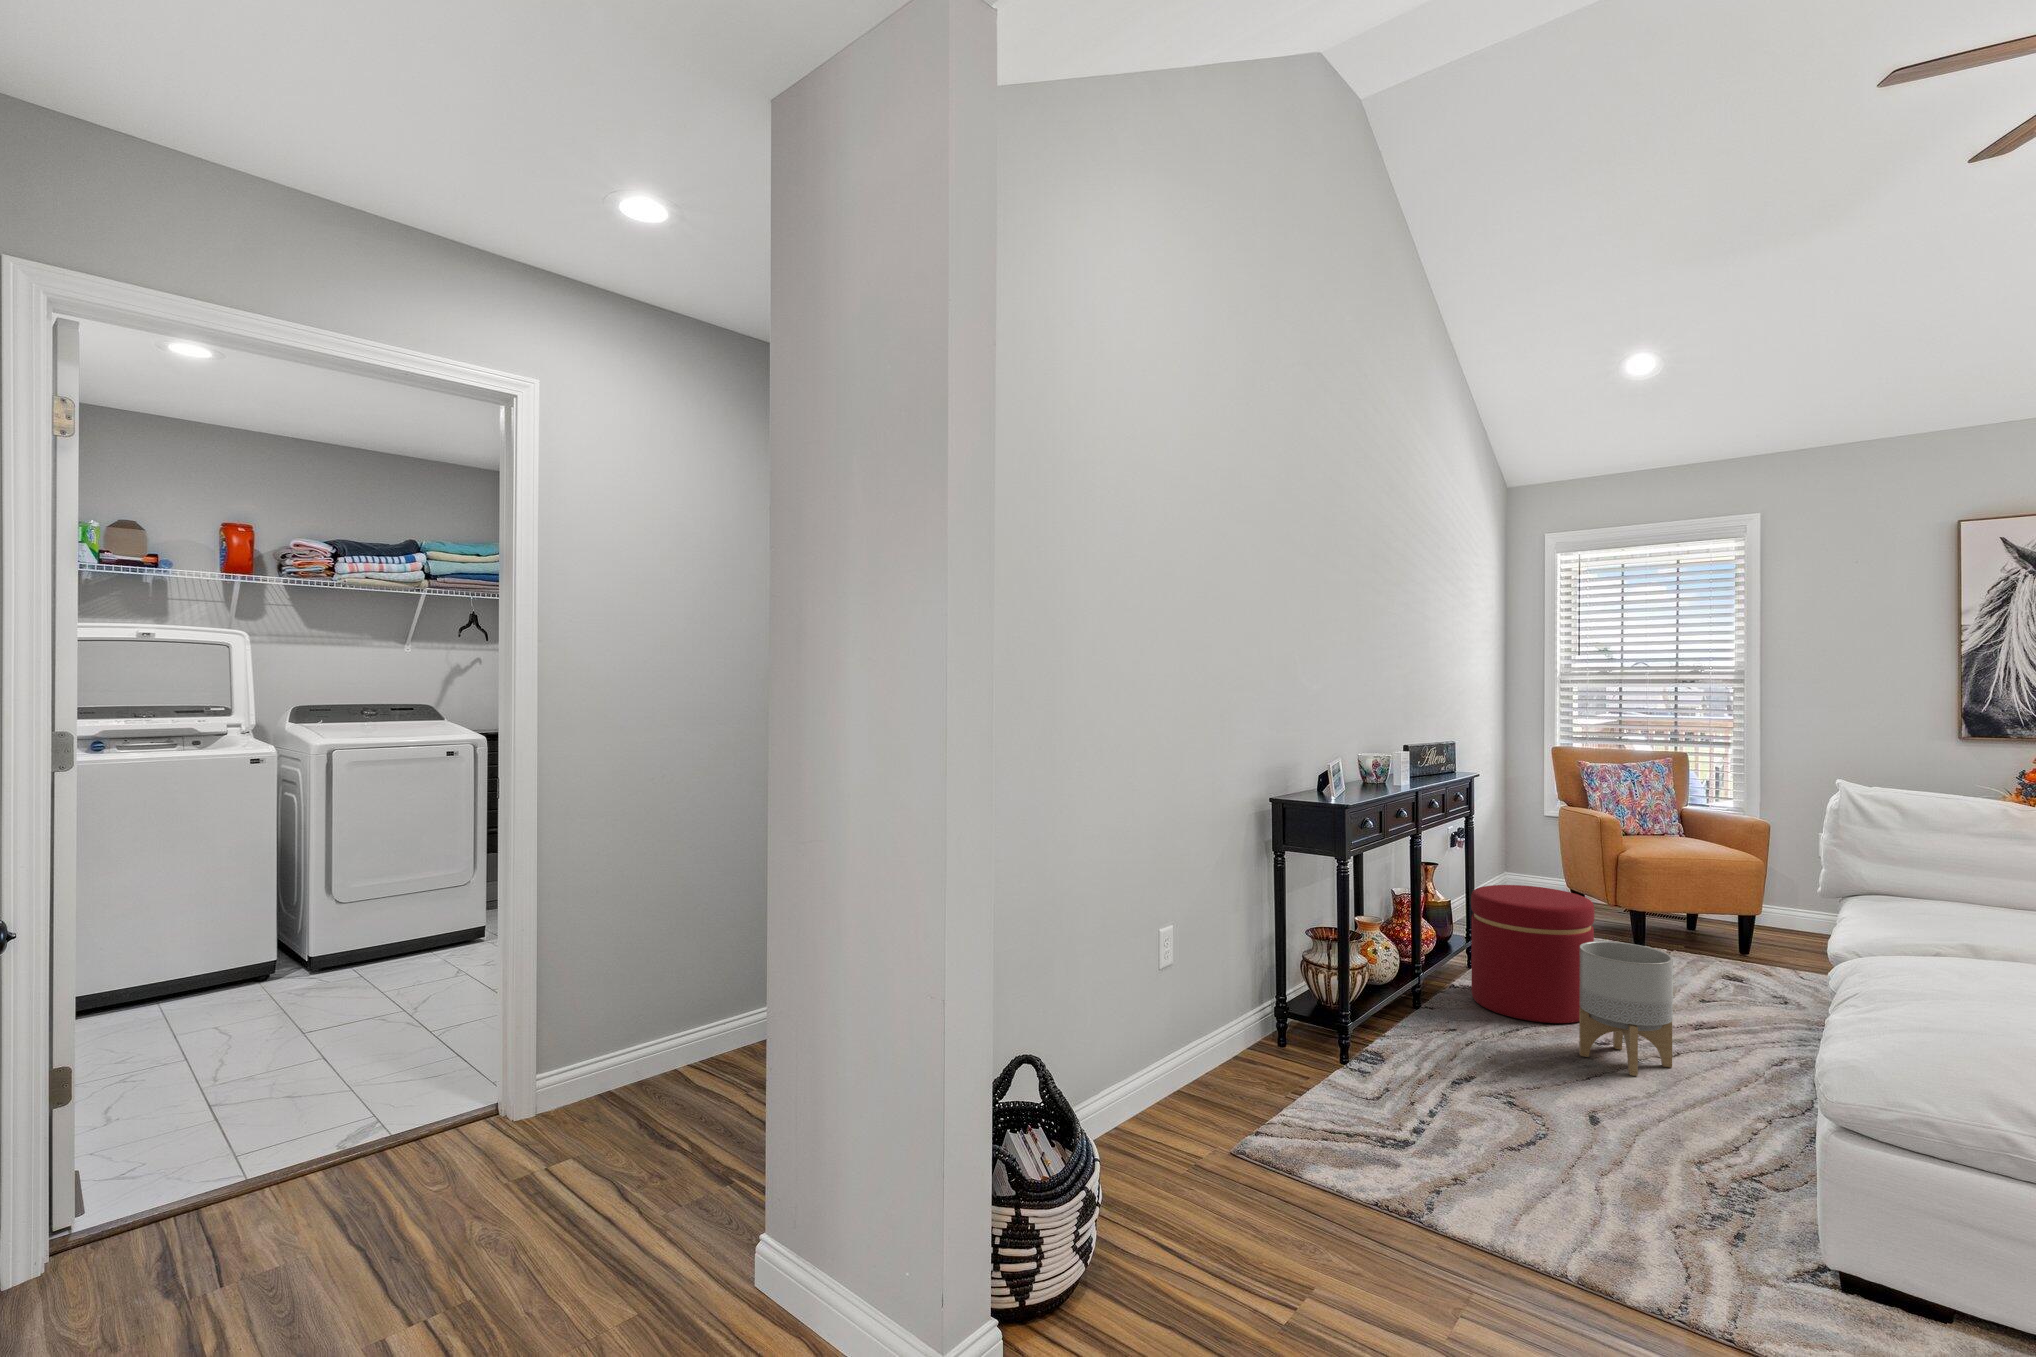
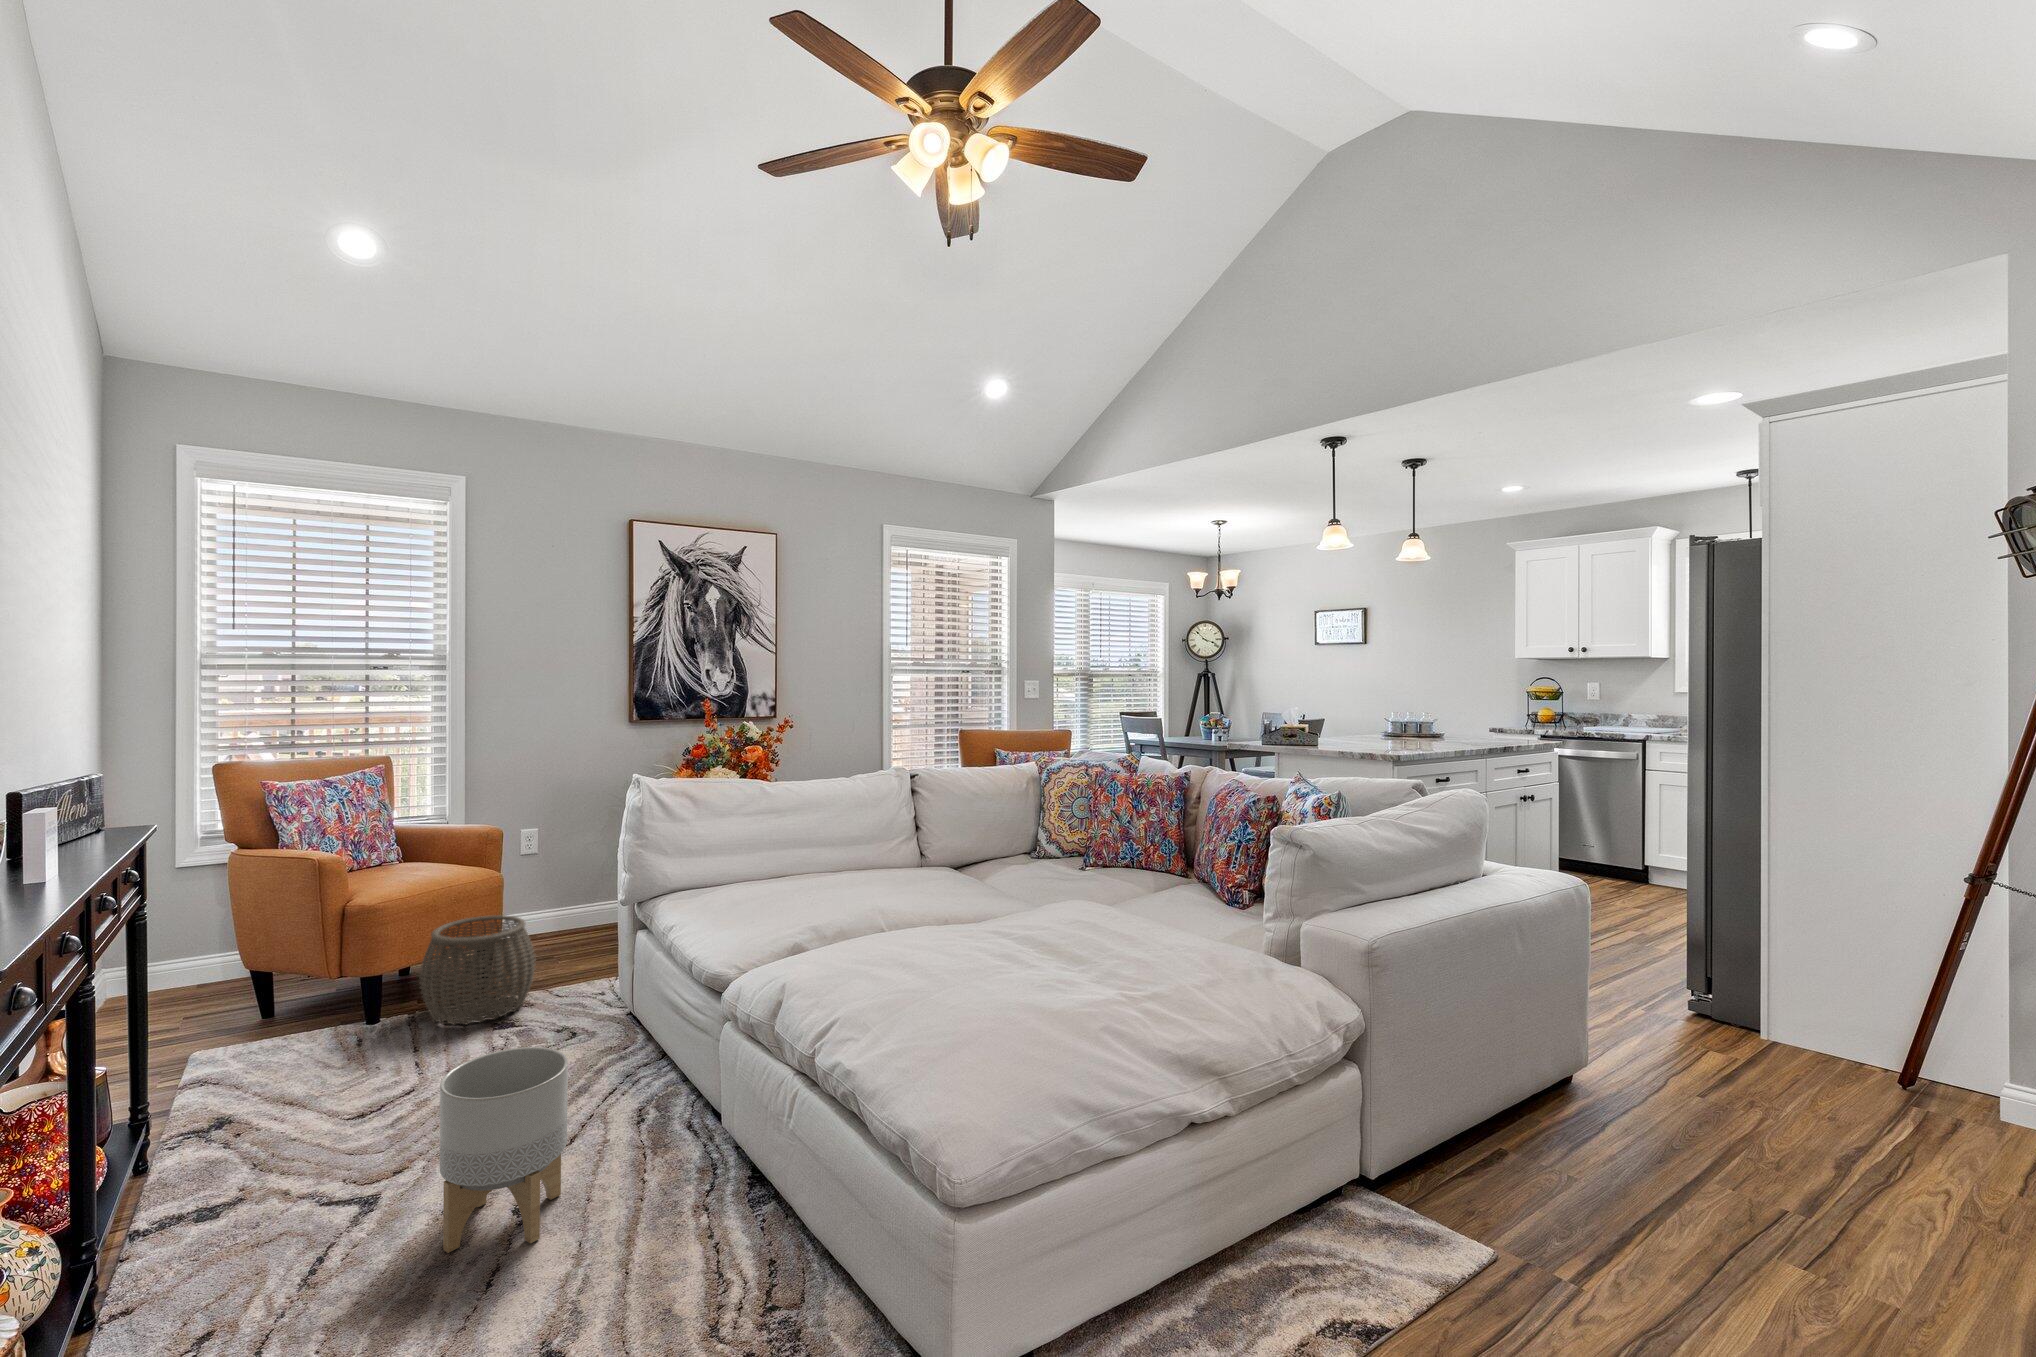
ottoman: present [1471,885,1594,1023] -> none [190,996,410,1250]
woven basket: none [1666,889,1771,978] -> present [420,915,535,1025]

